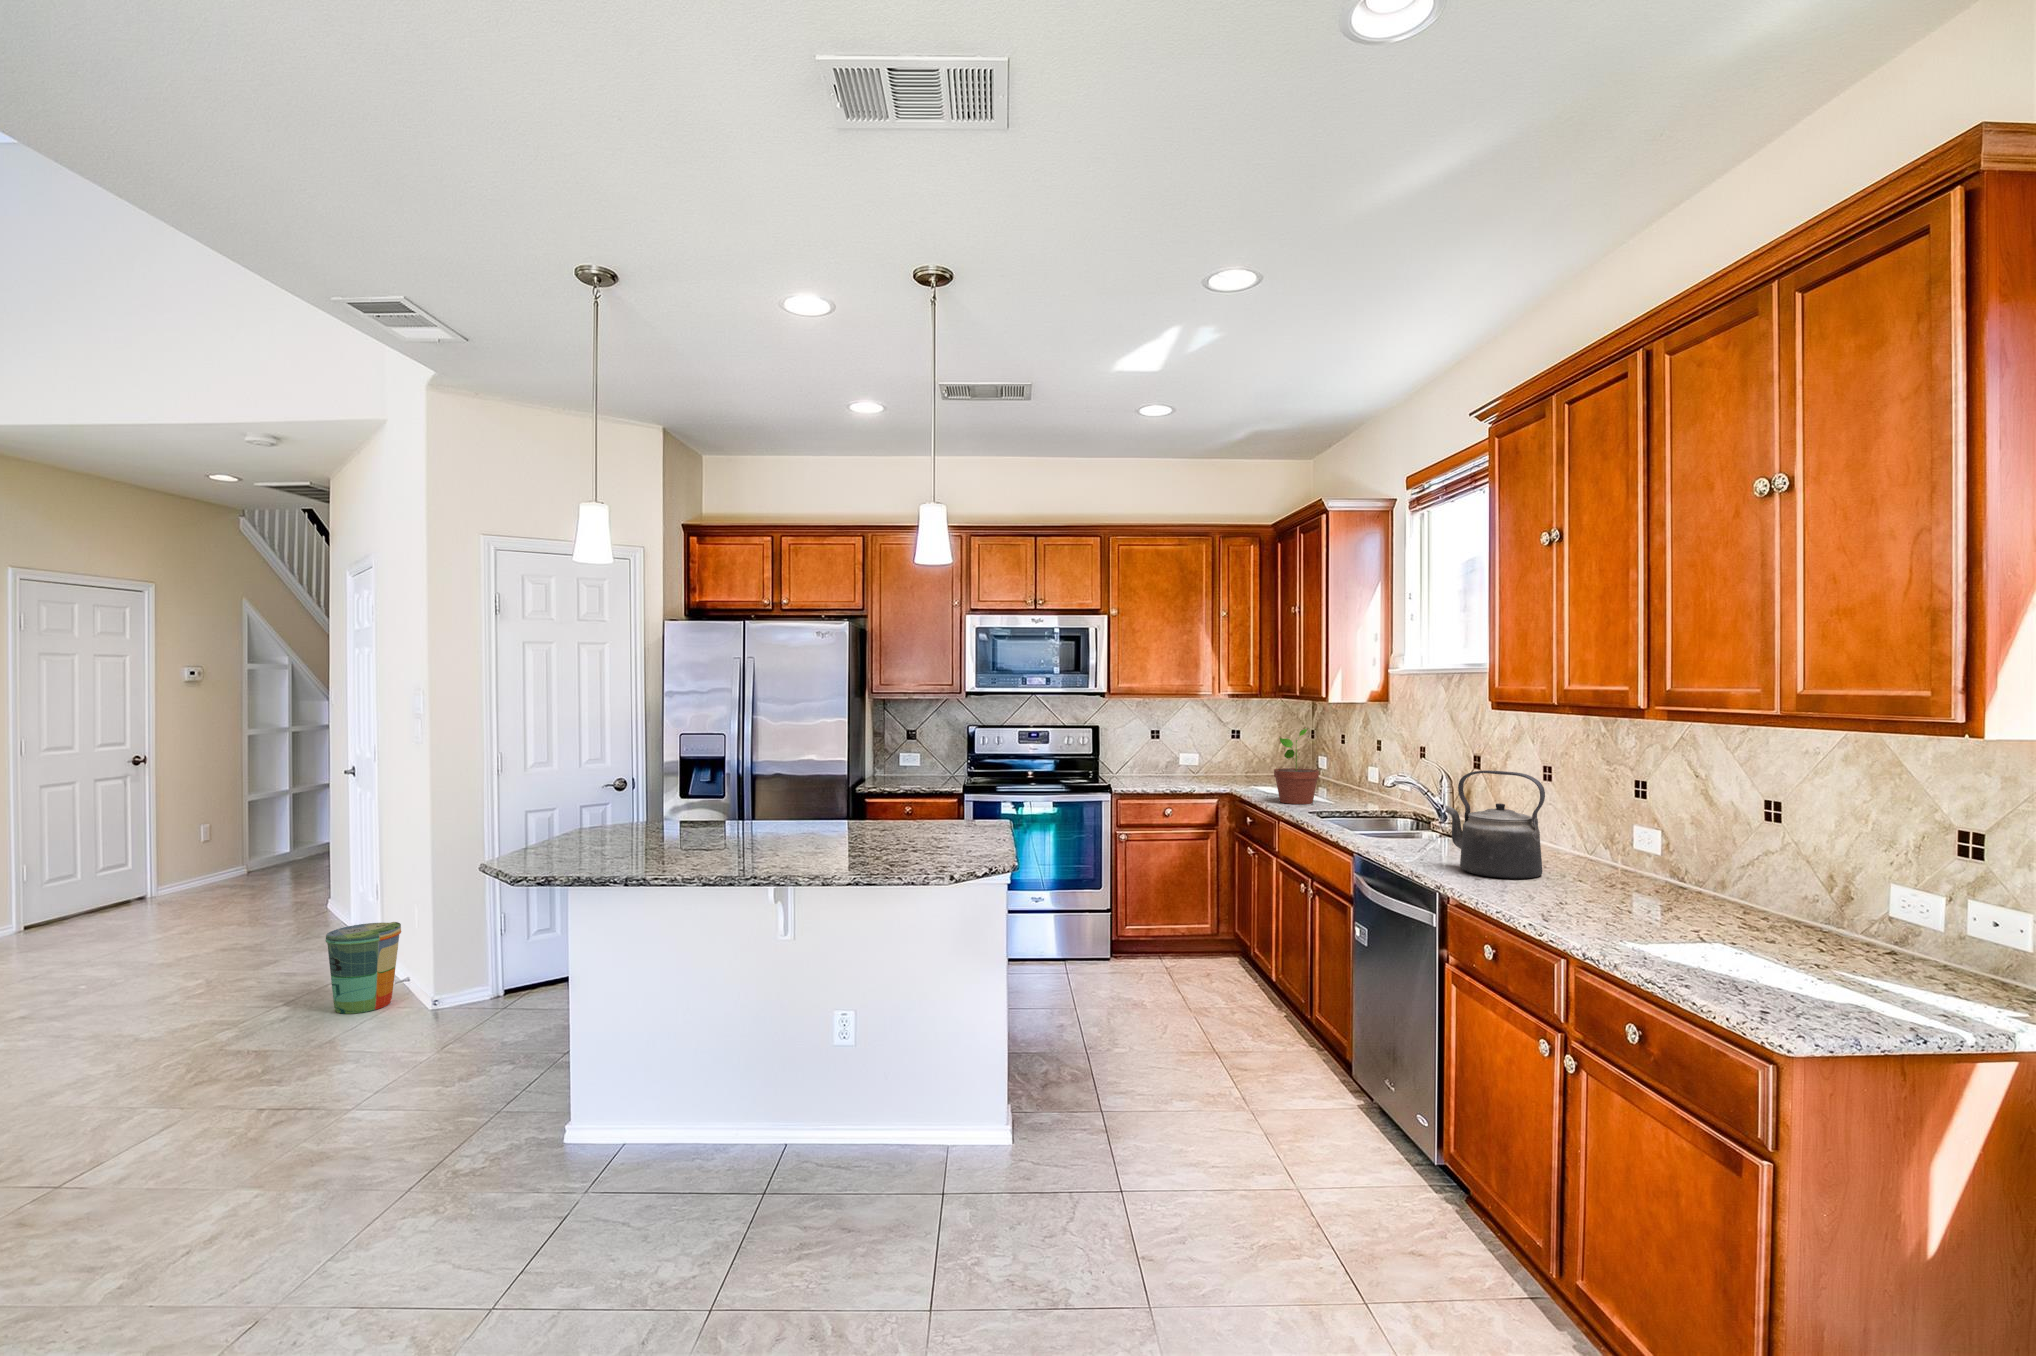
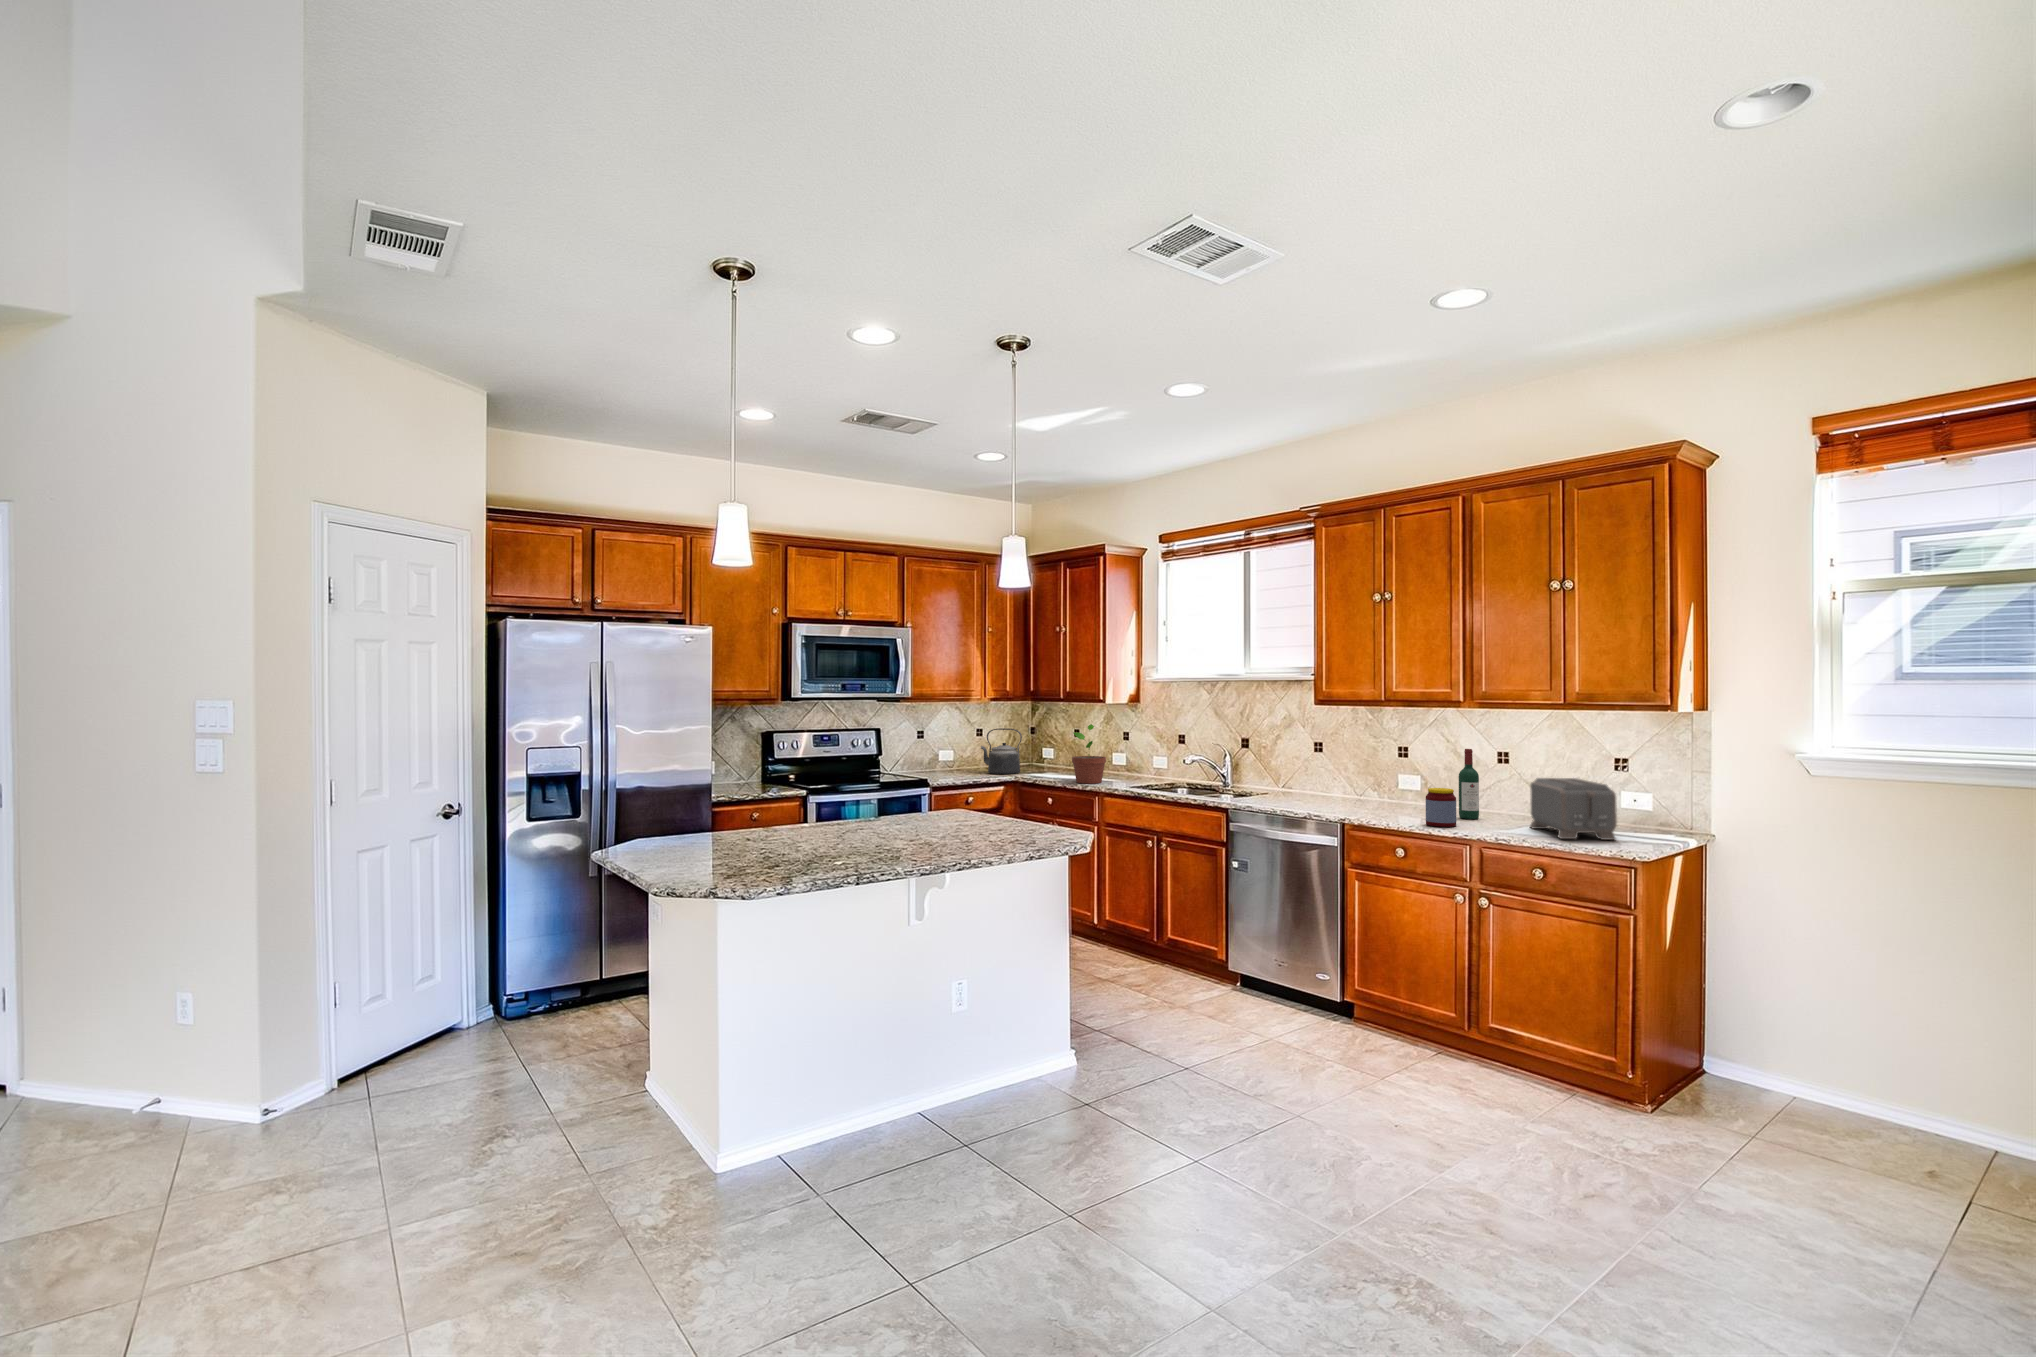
kettle: present [1445,770,1545,879] -> present [981,728,1022,774]
wine bottle: none [1658,792,1699,922] -> present [1459,749,1479,819]
jar: none [1545,856,1603,929] -> present [1426,788,1456,827]
toaster: none [1723,859,1871,1015] -> present [1530,778,1617,840]
trash can: present [325,922,401,1014] -> none [76,1021,194,1159]

